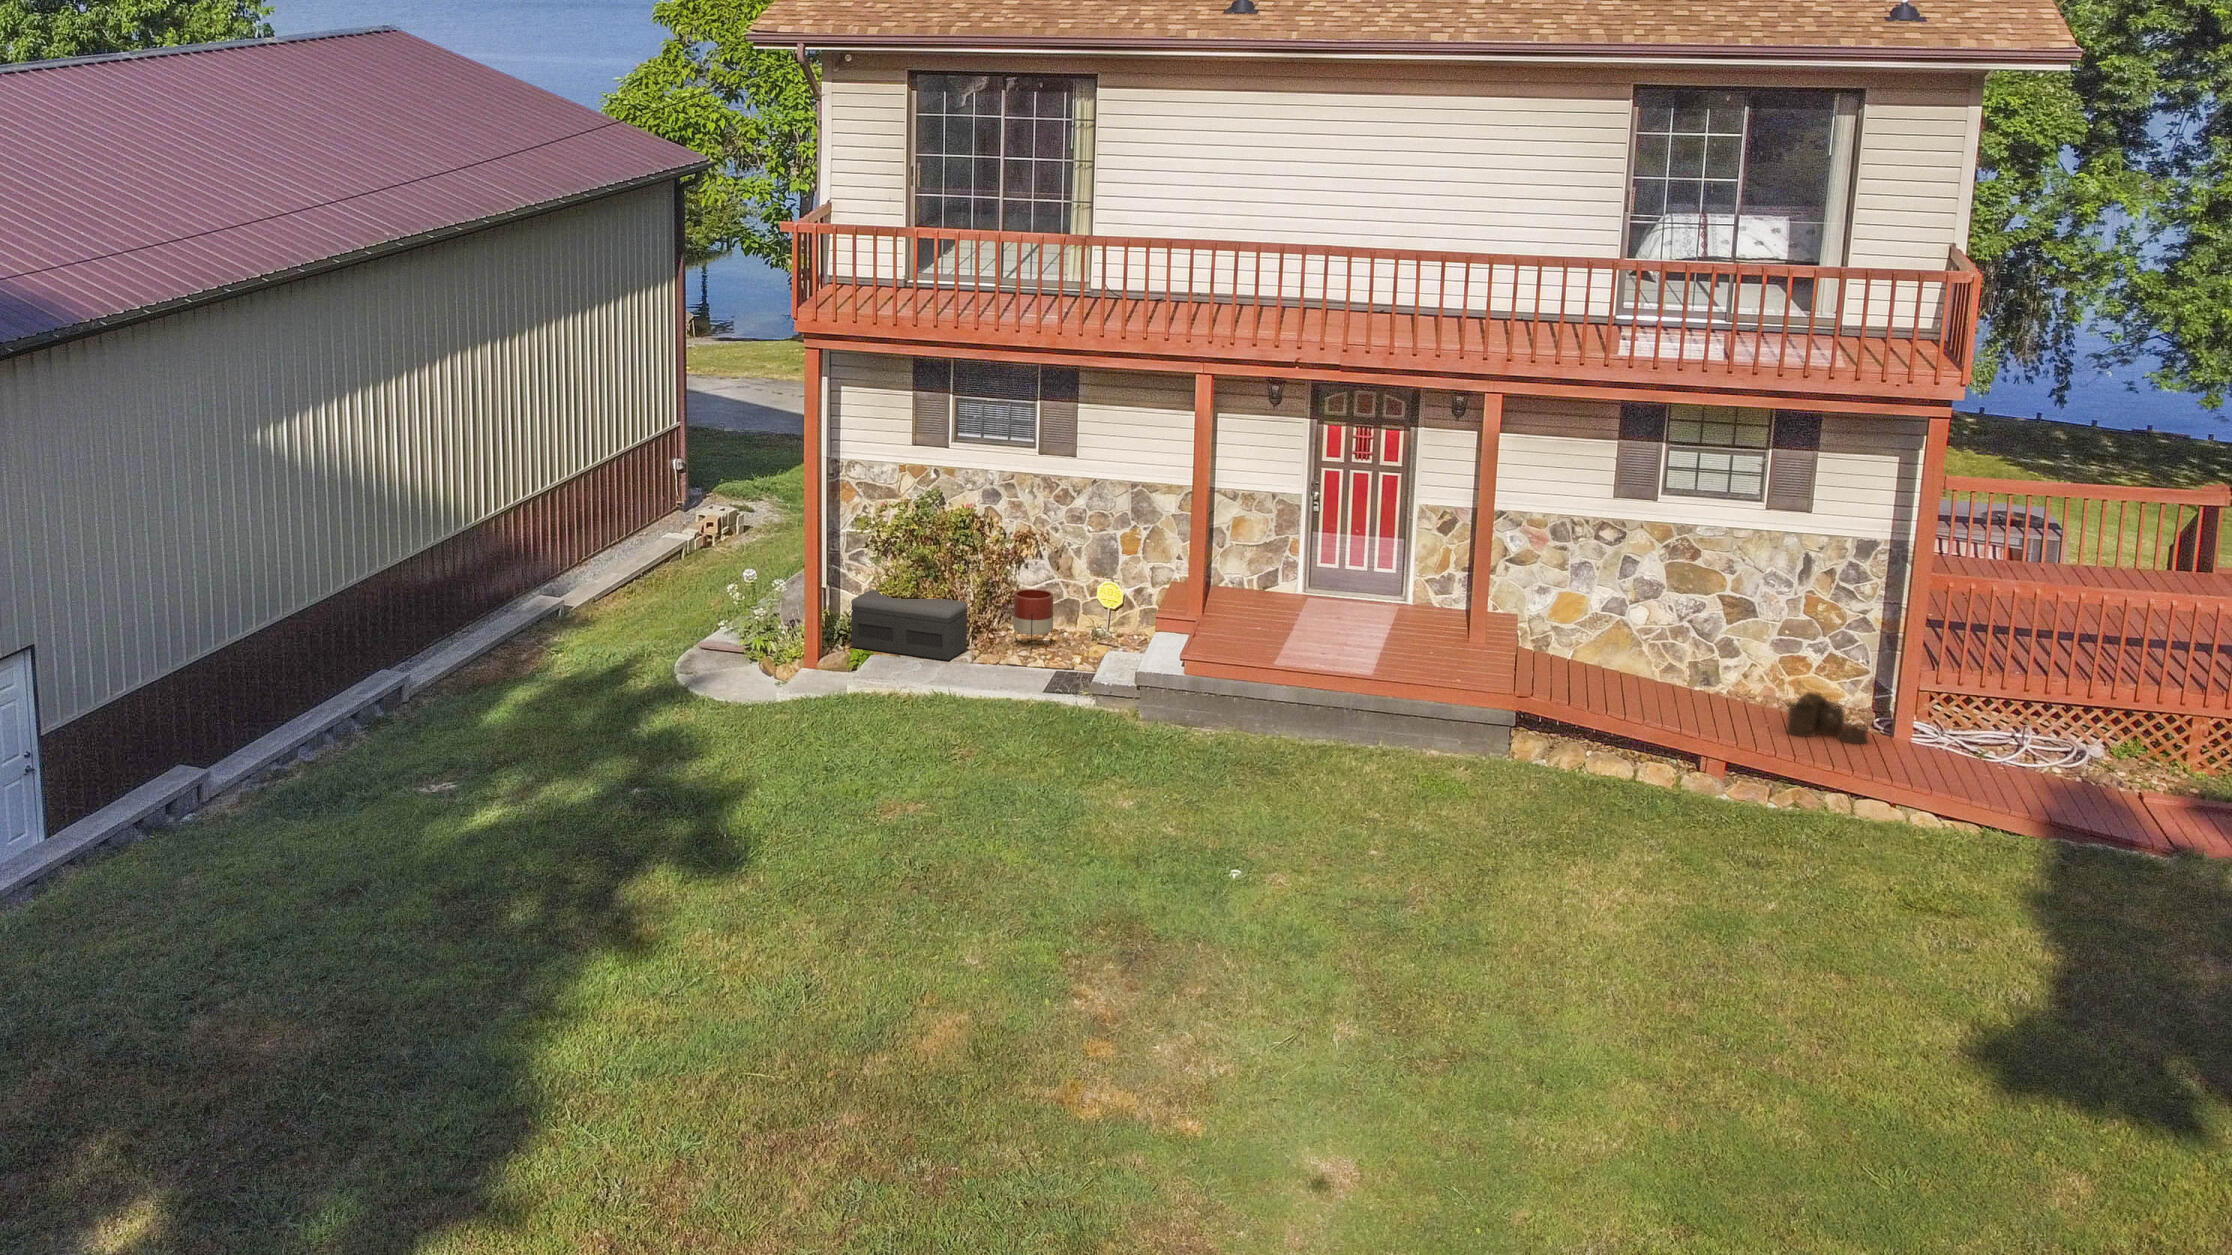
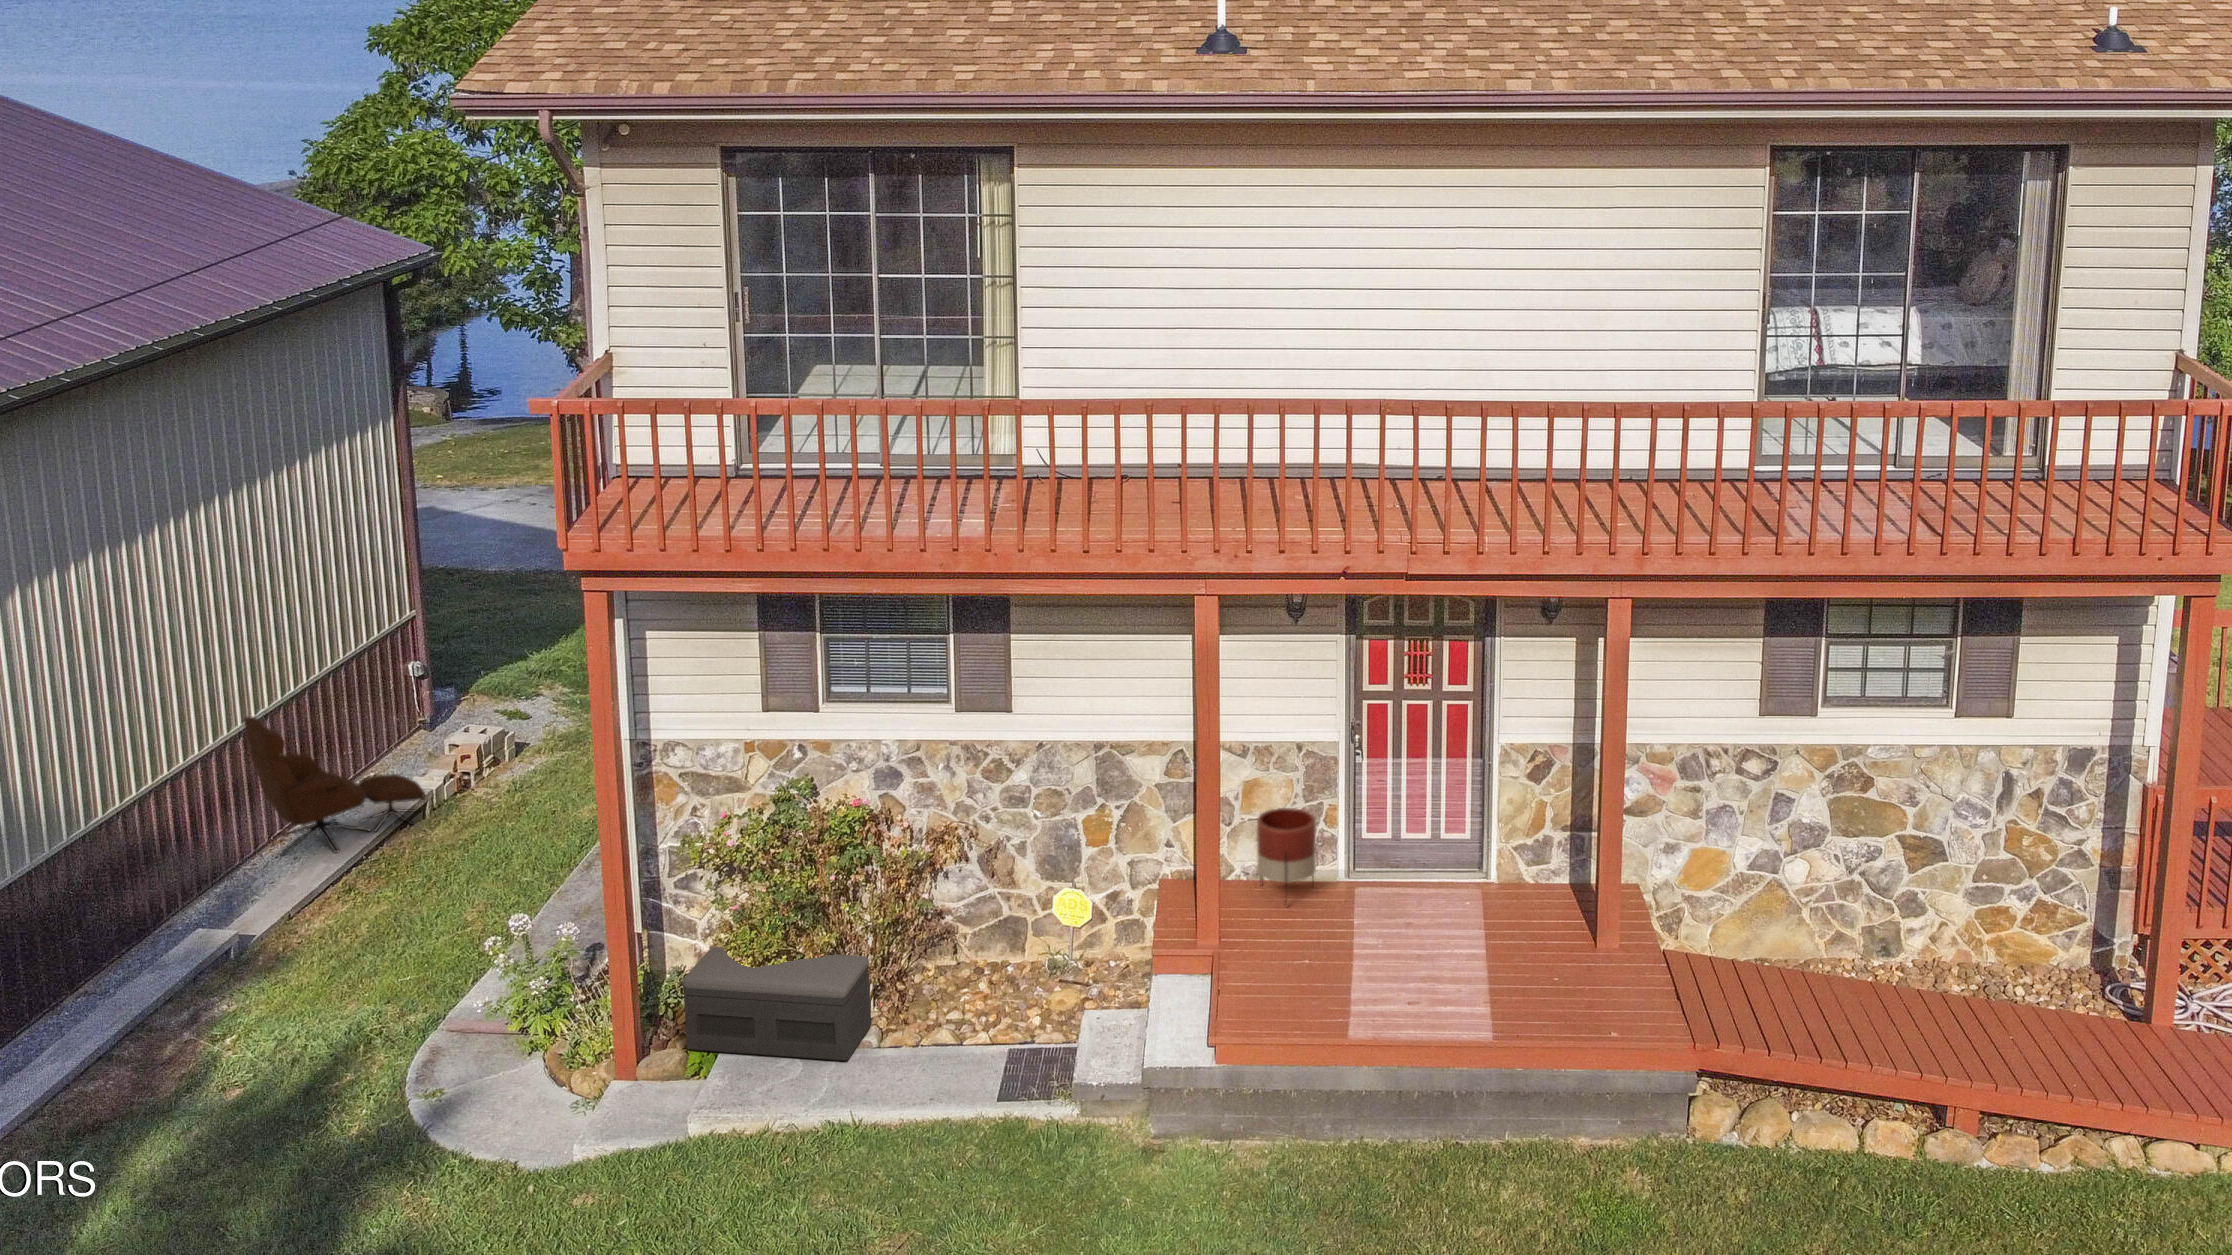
lounge chair: none [583,457,690,553] -> present [244,717,425,856]
planter: present [1013,589,1053,651] -> present [1257,808,1316,883]
woven basket: present [1787,692,1868,744] -> none [2000,953,2118,1038]

